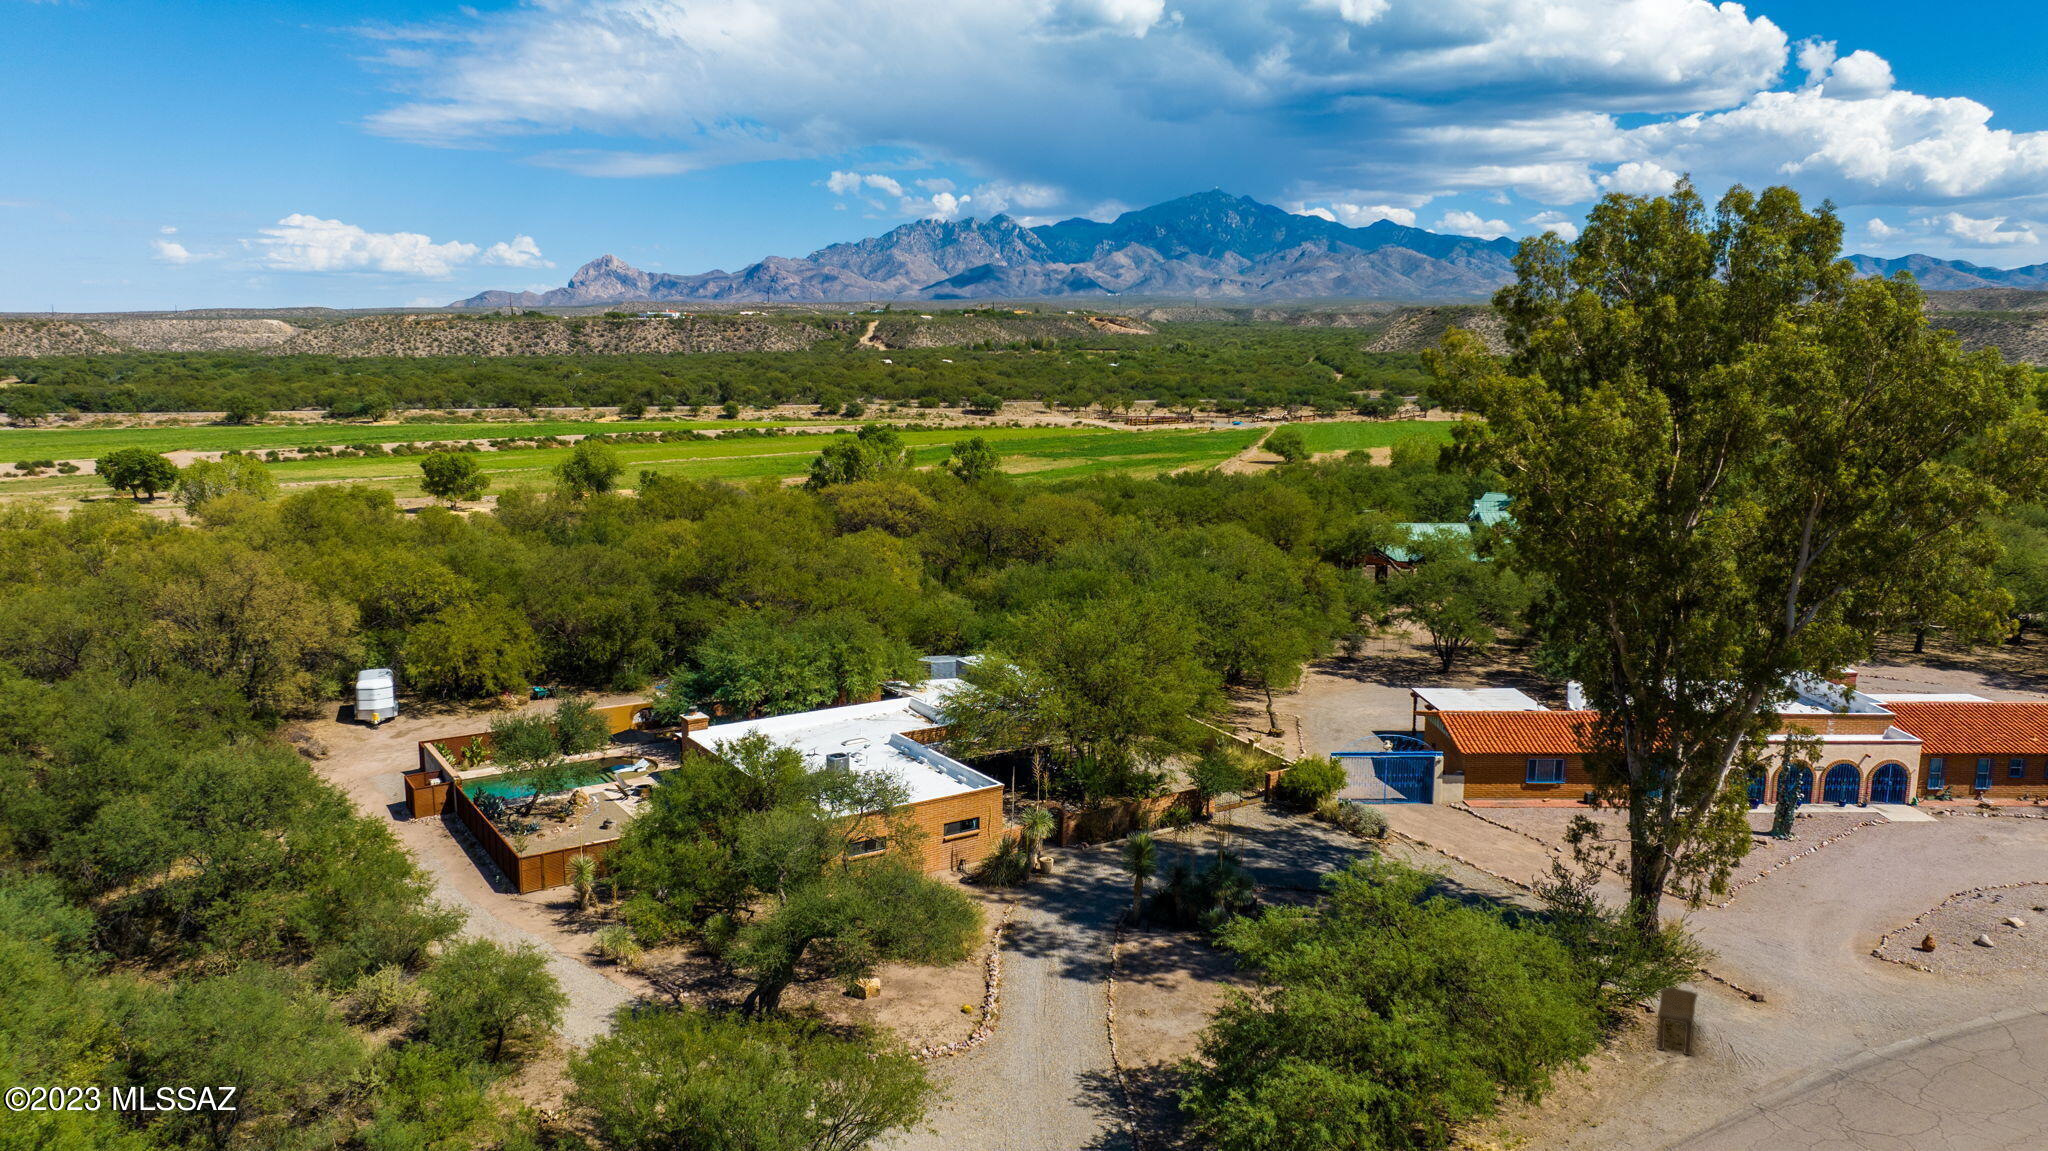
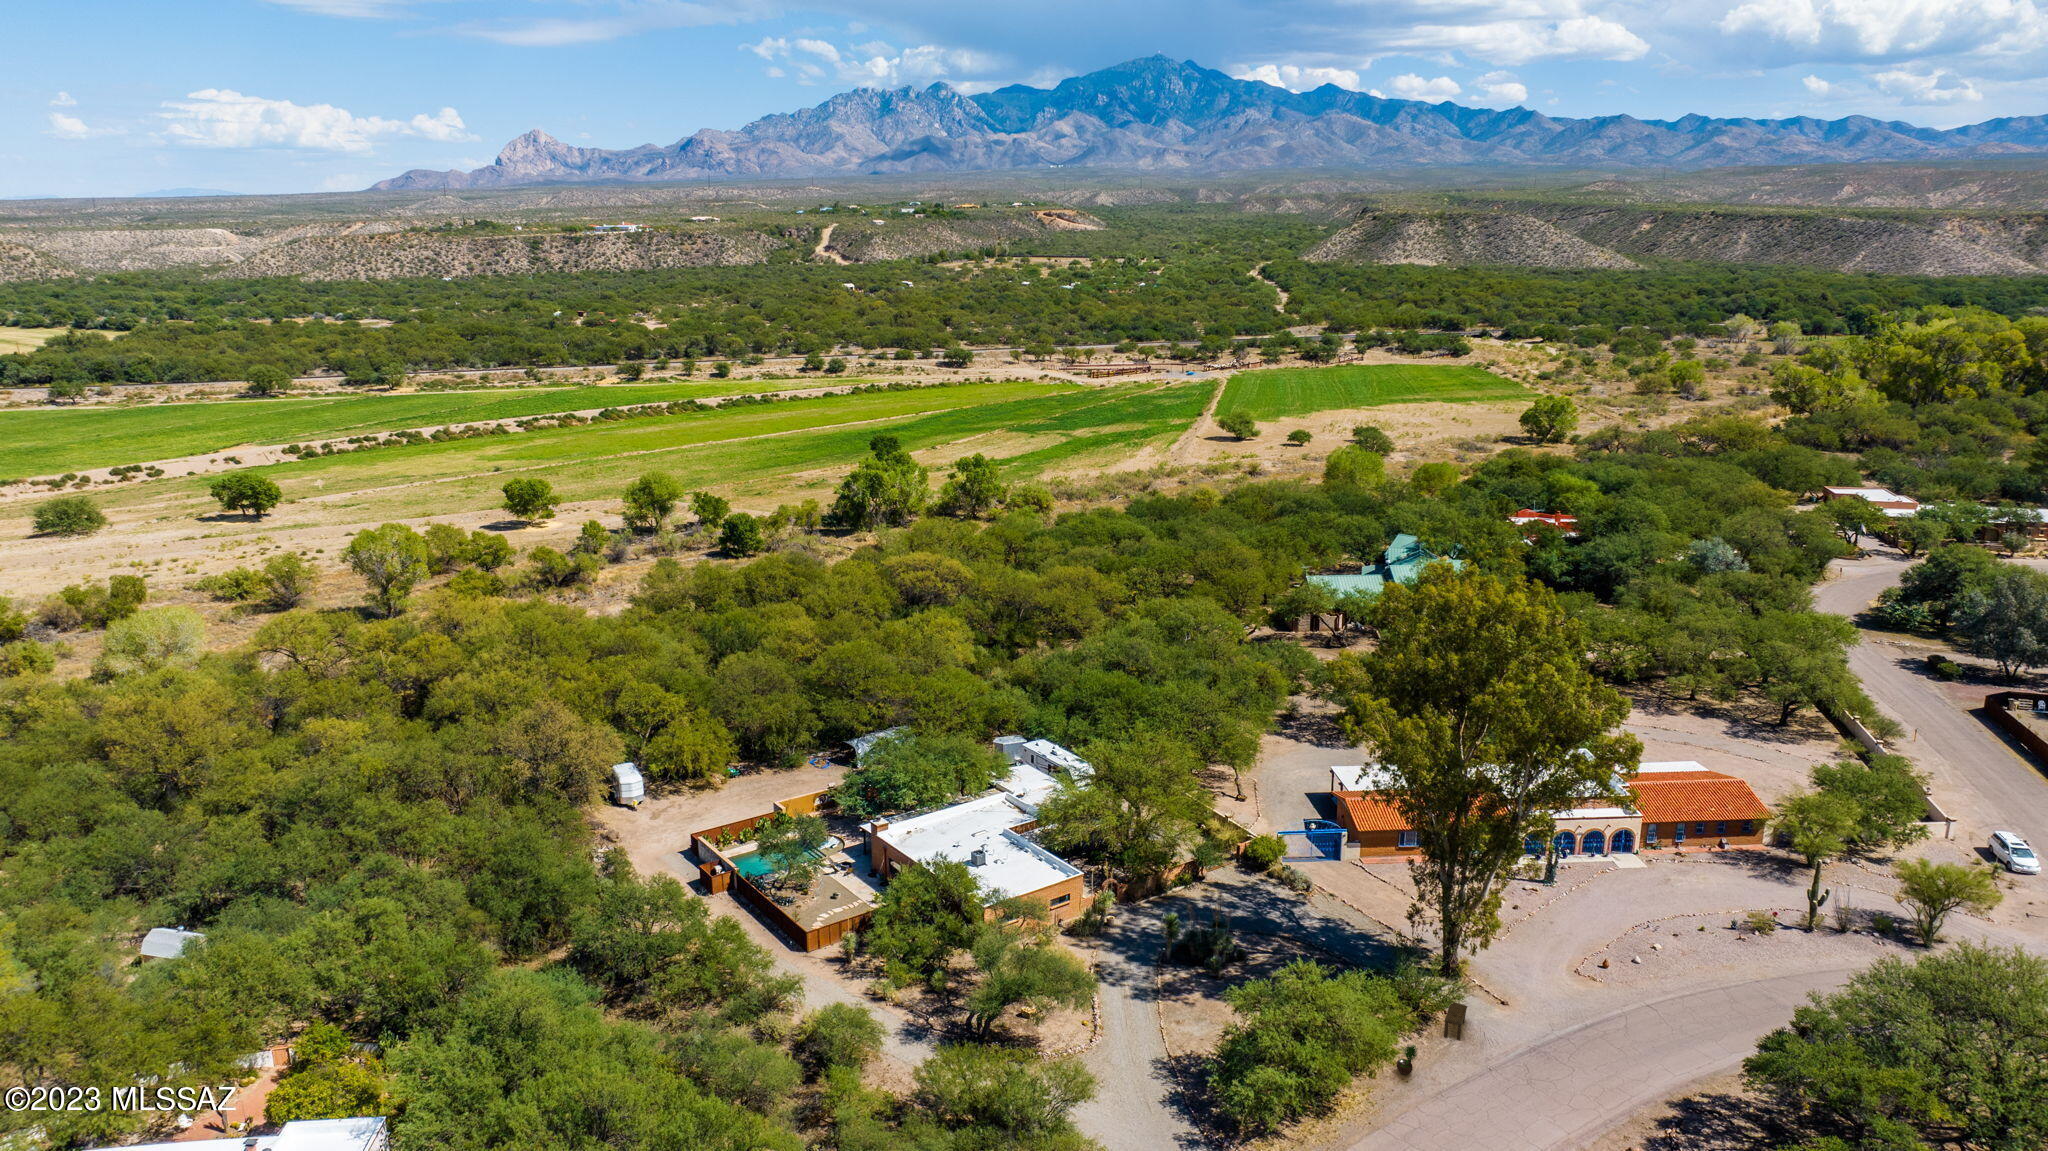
potted tree: none [1573,1046,1620,1112] -> present [1397,1045,1417,1074]

